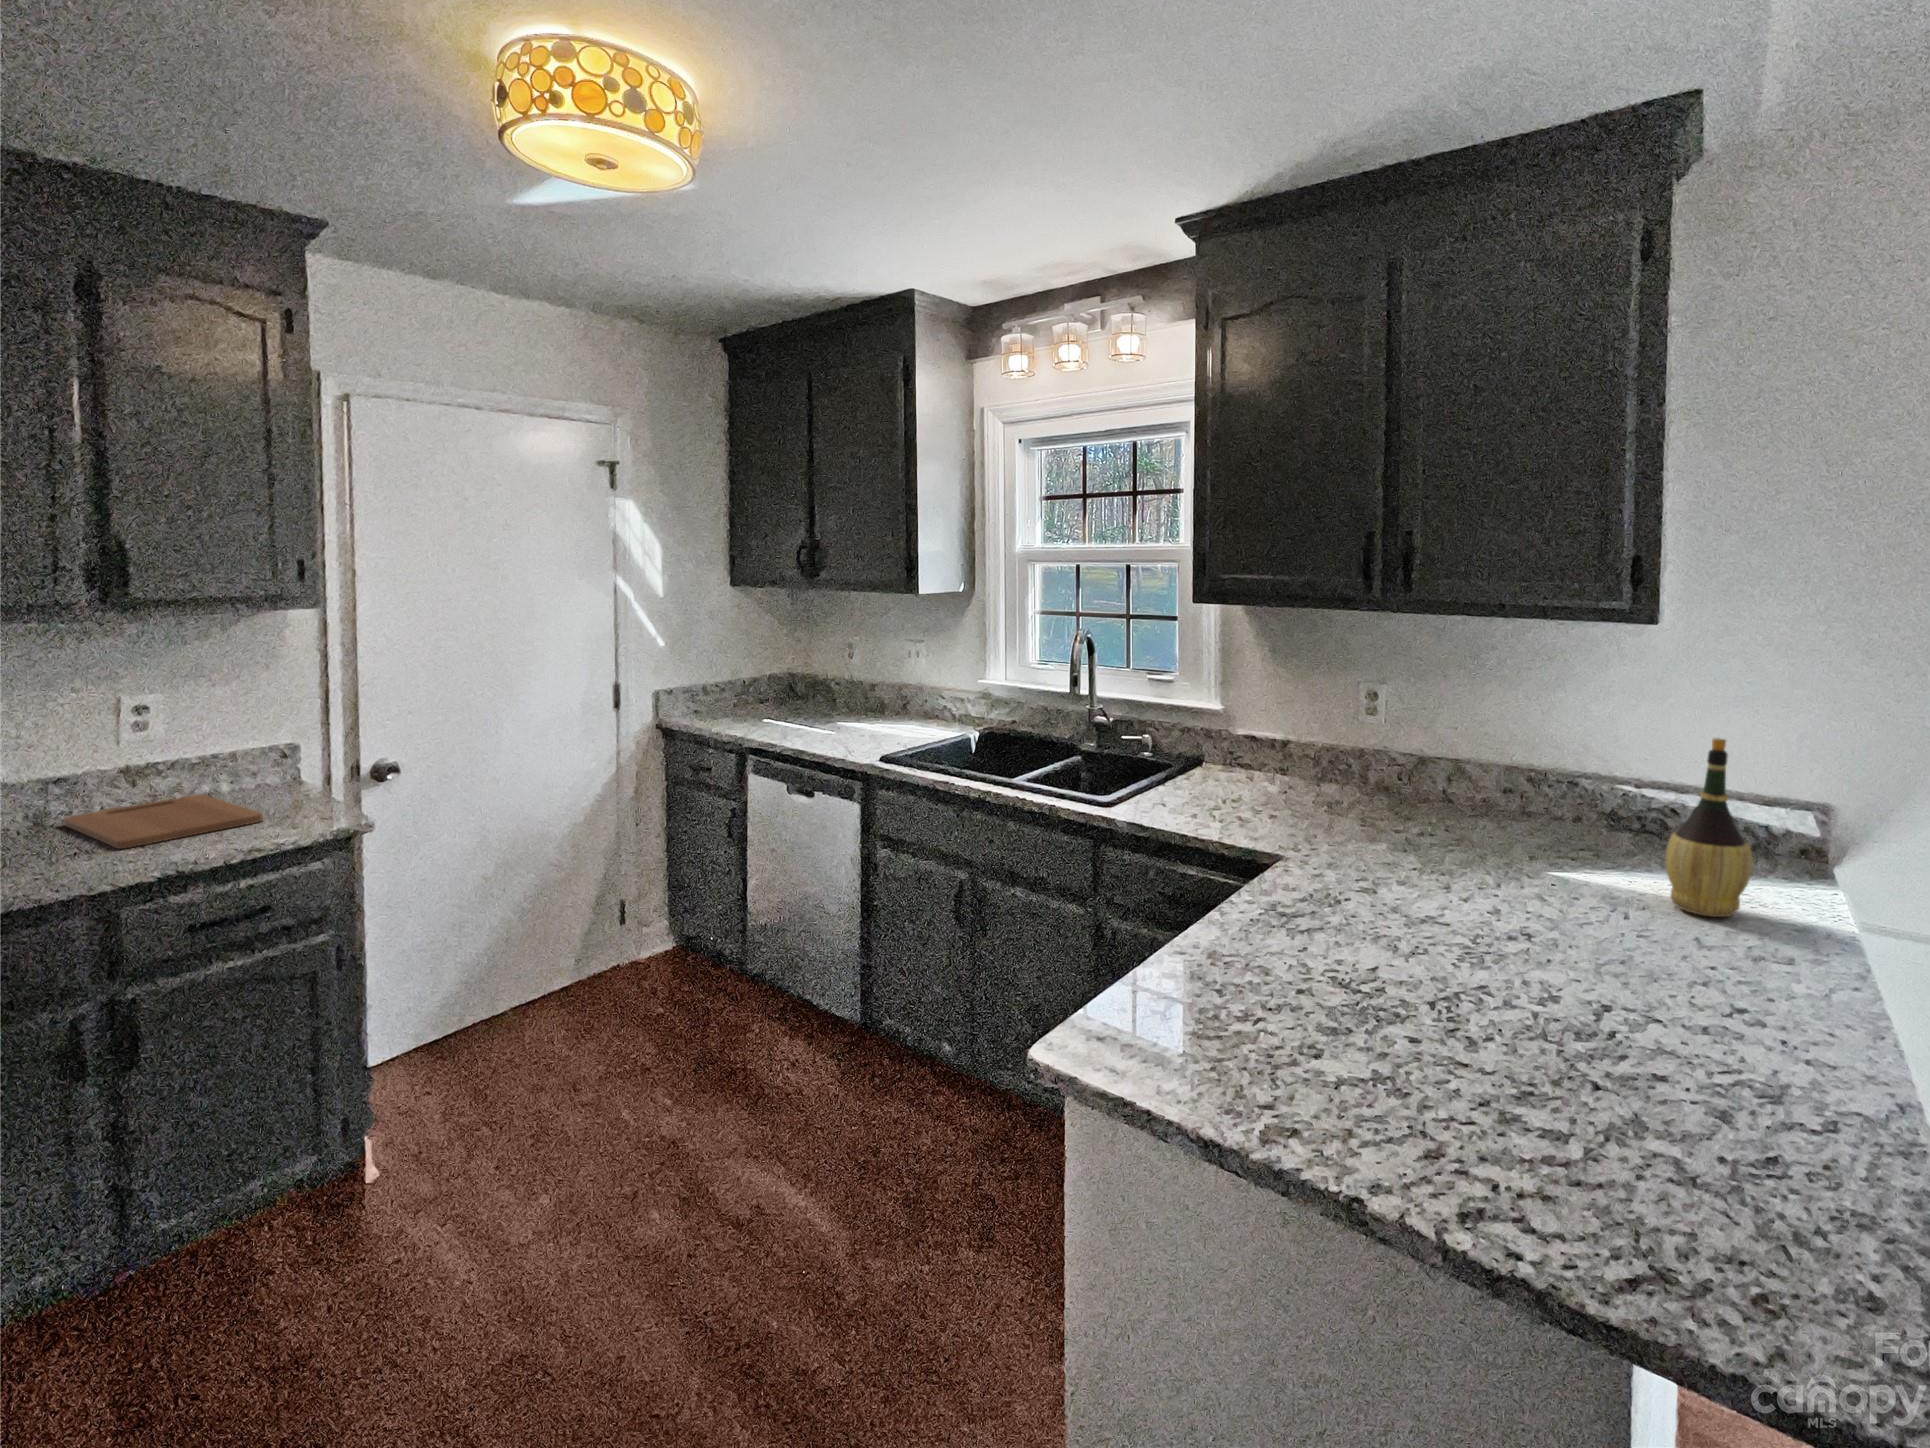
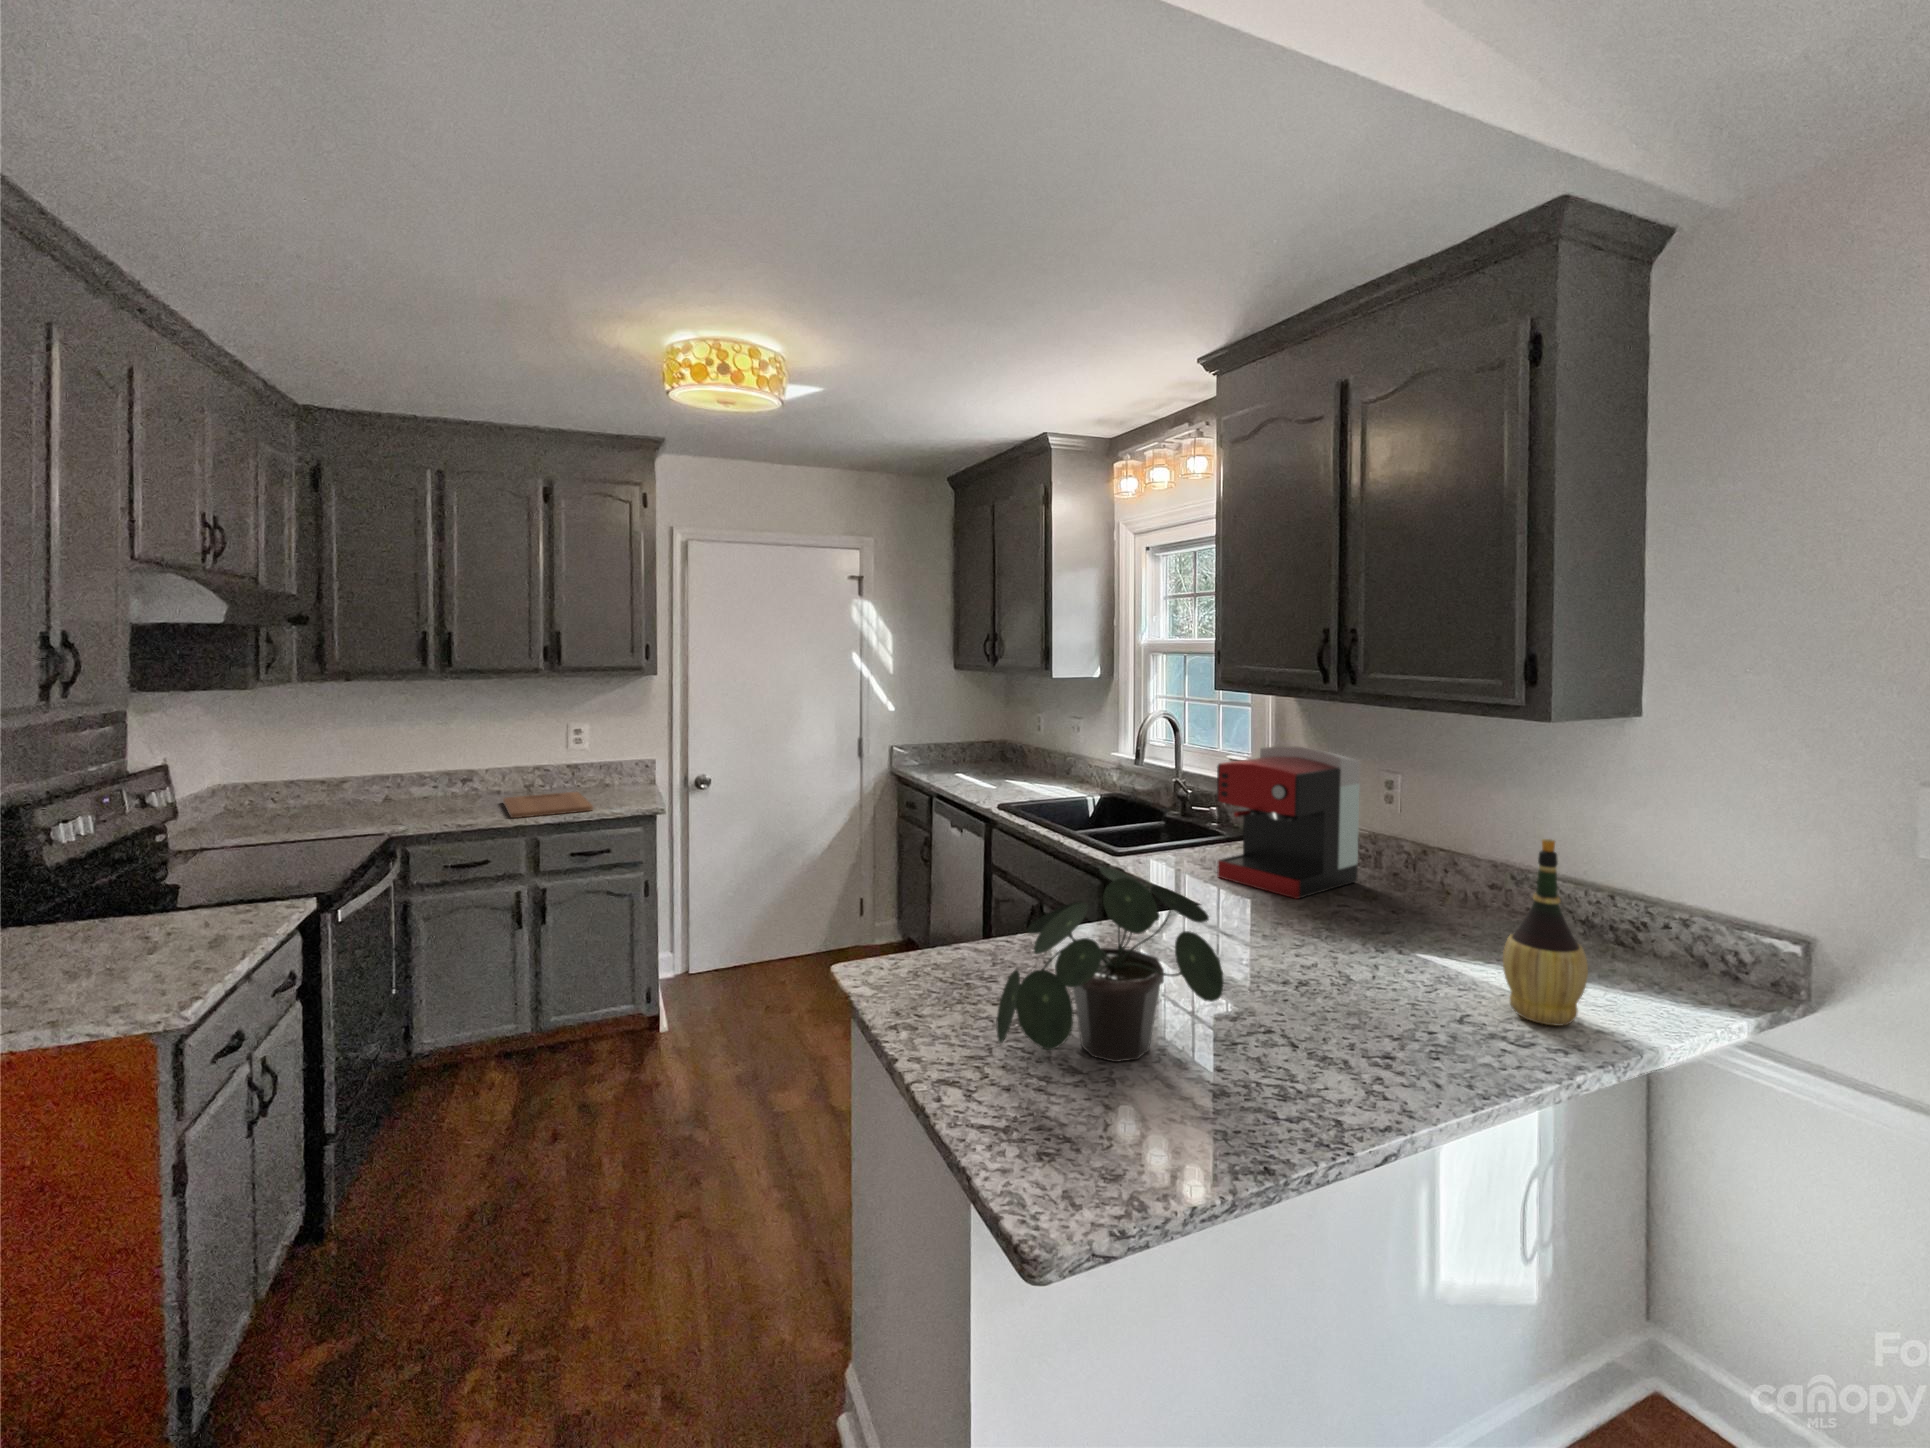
coffee maker: none [1233,662,1366,825] -> present [1217,746,1360,899]
potted plant: none [1290,817,1599,1050] -> present [996,867,1224,1062]

